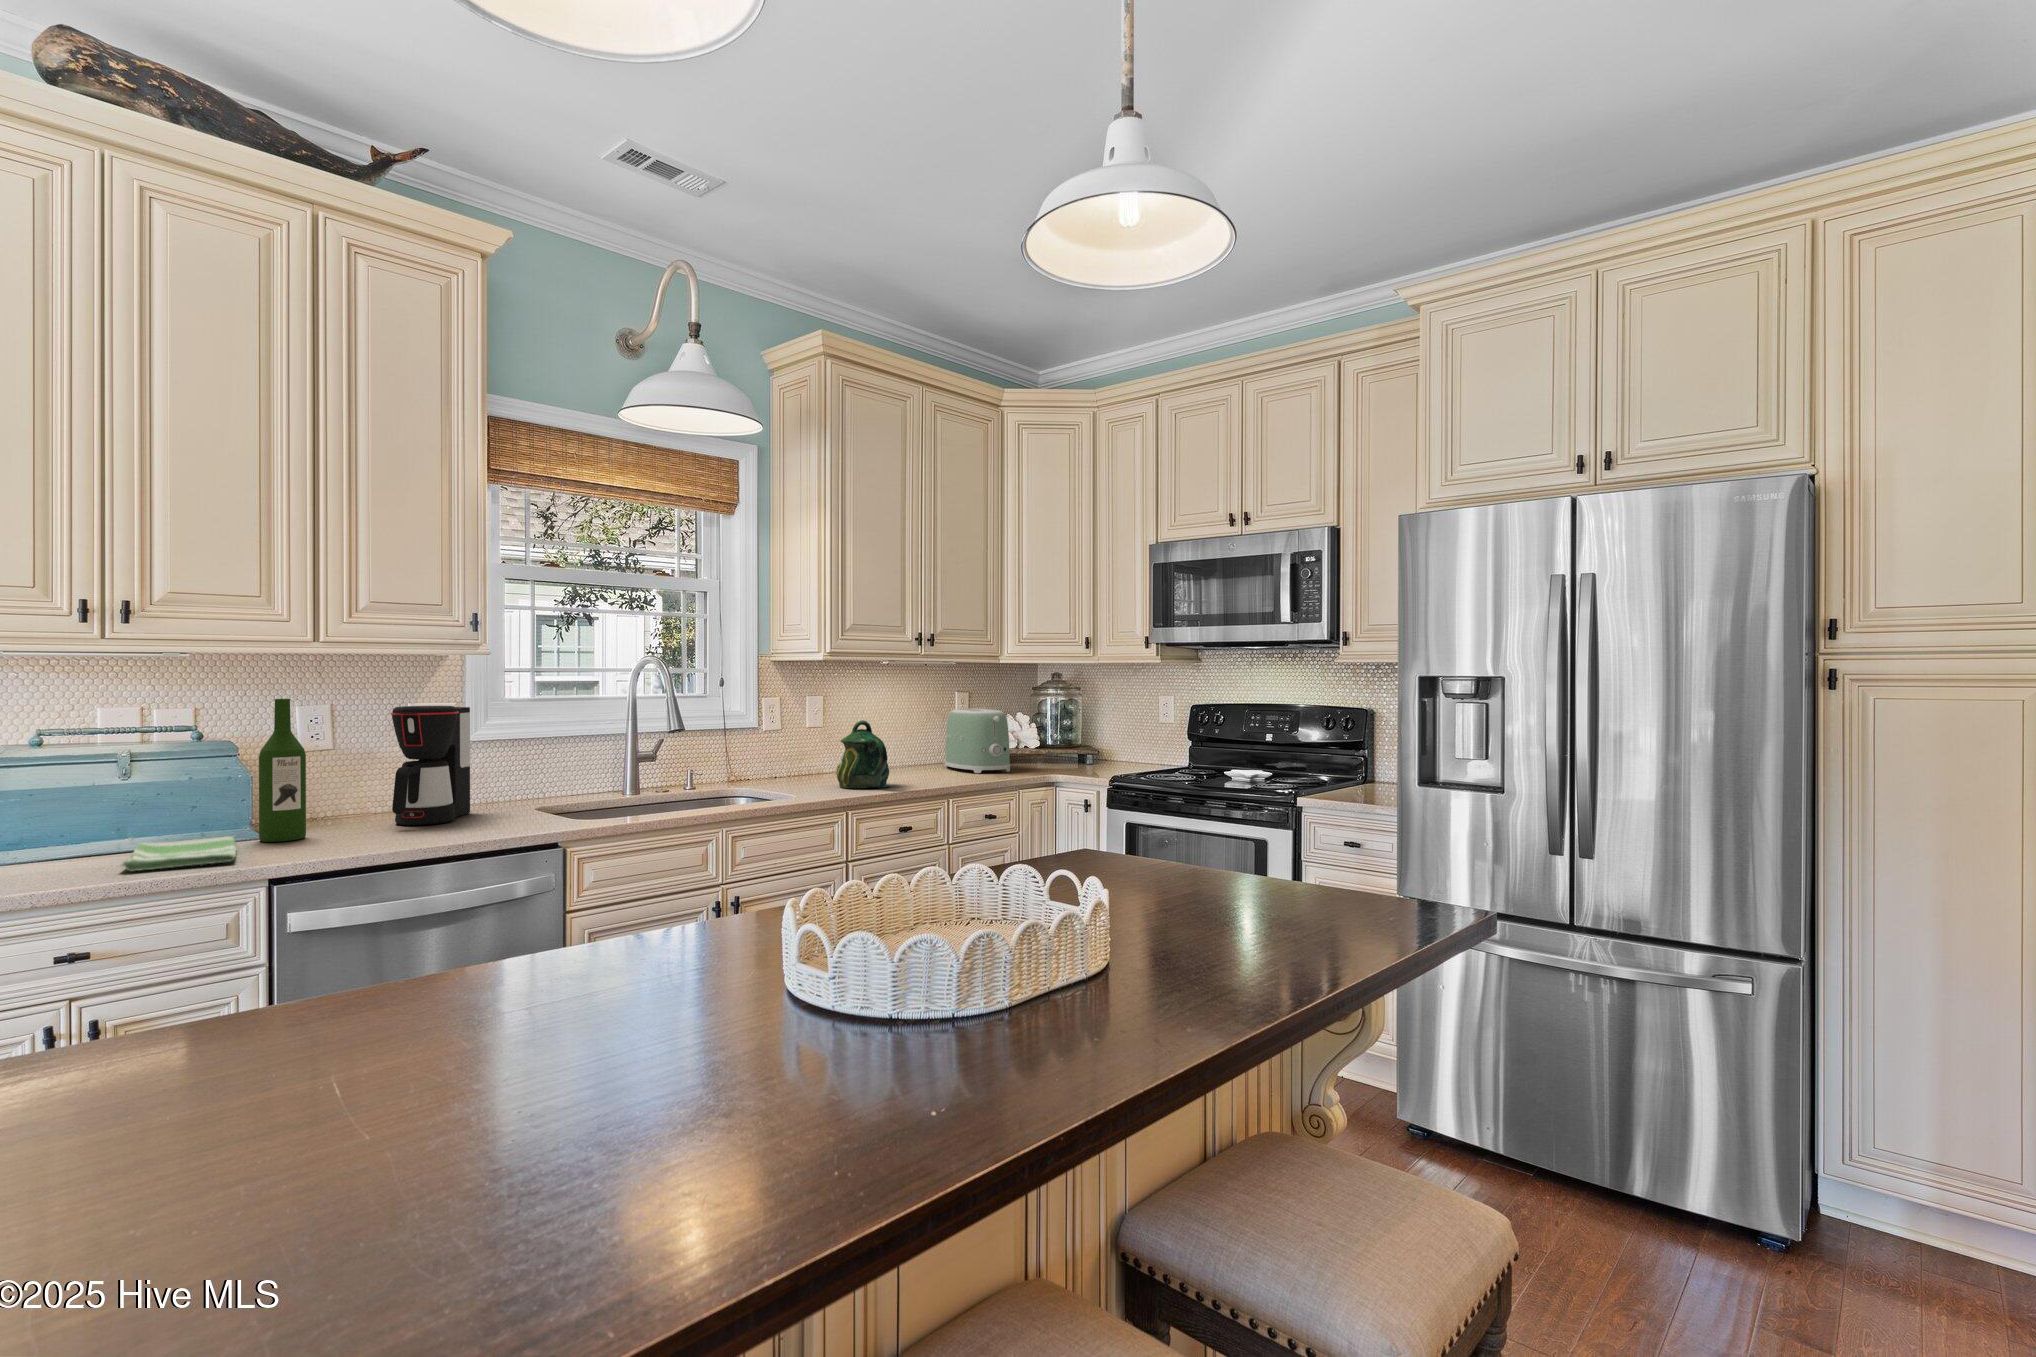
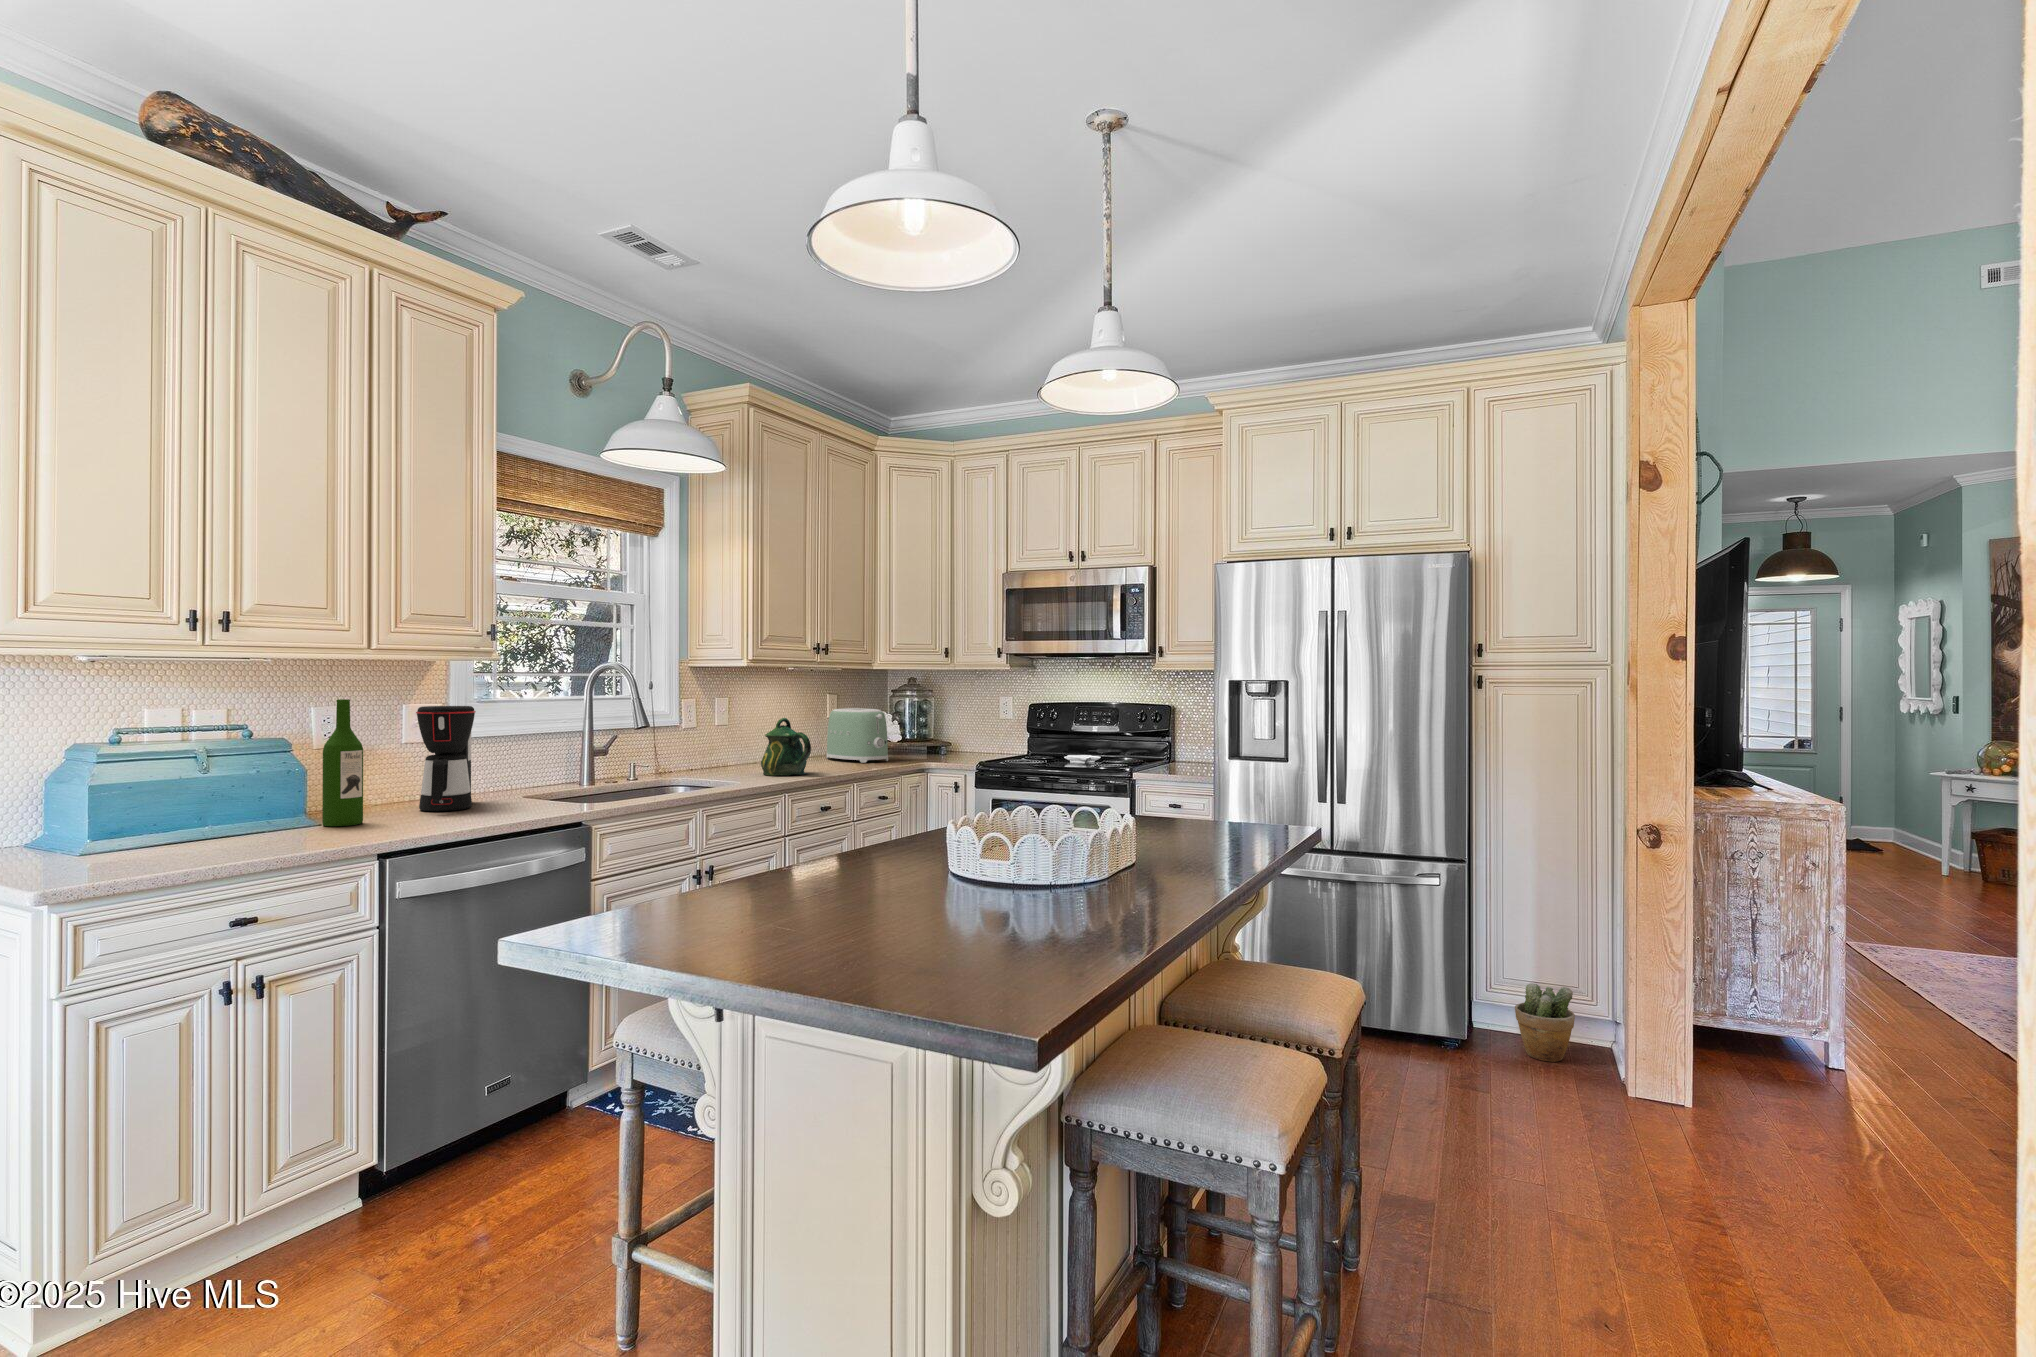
dish towel: present [122,836,237,871] -> none [233,821,352,849]
potted plant: none [1877,1159,1993,1293] -> present [1515,983,1575,1062]

